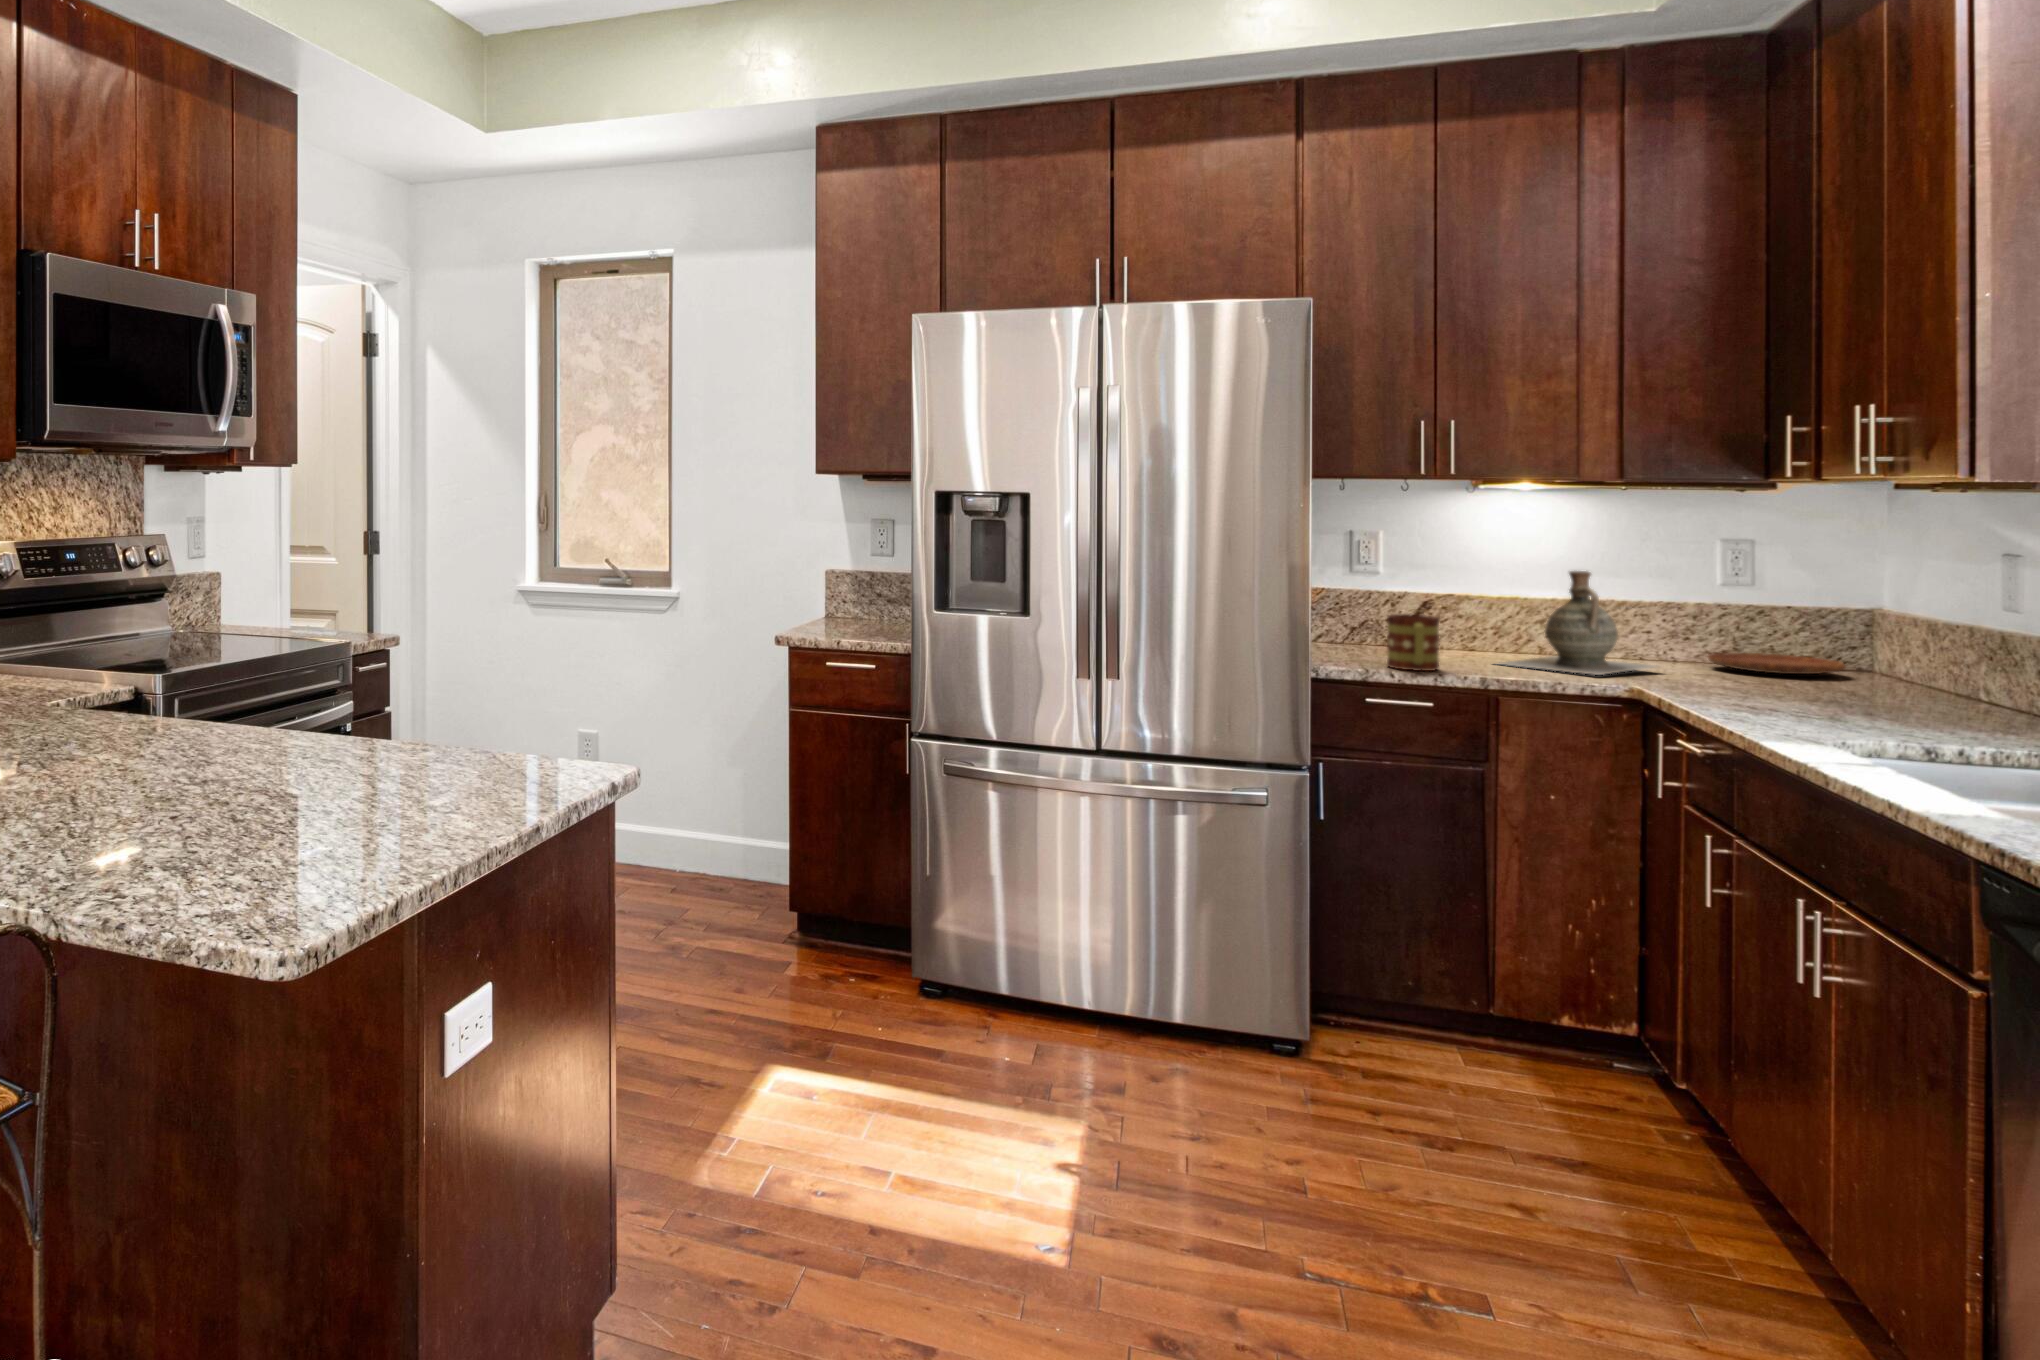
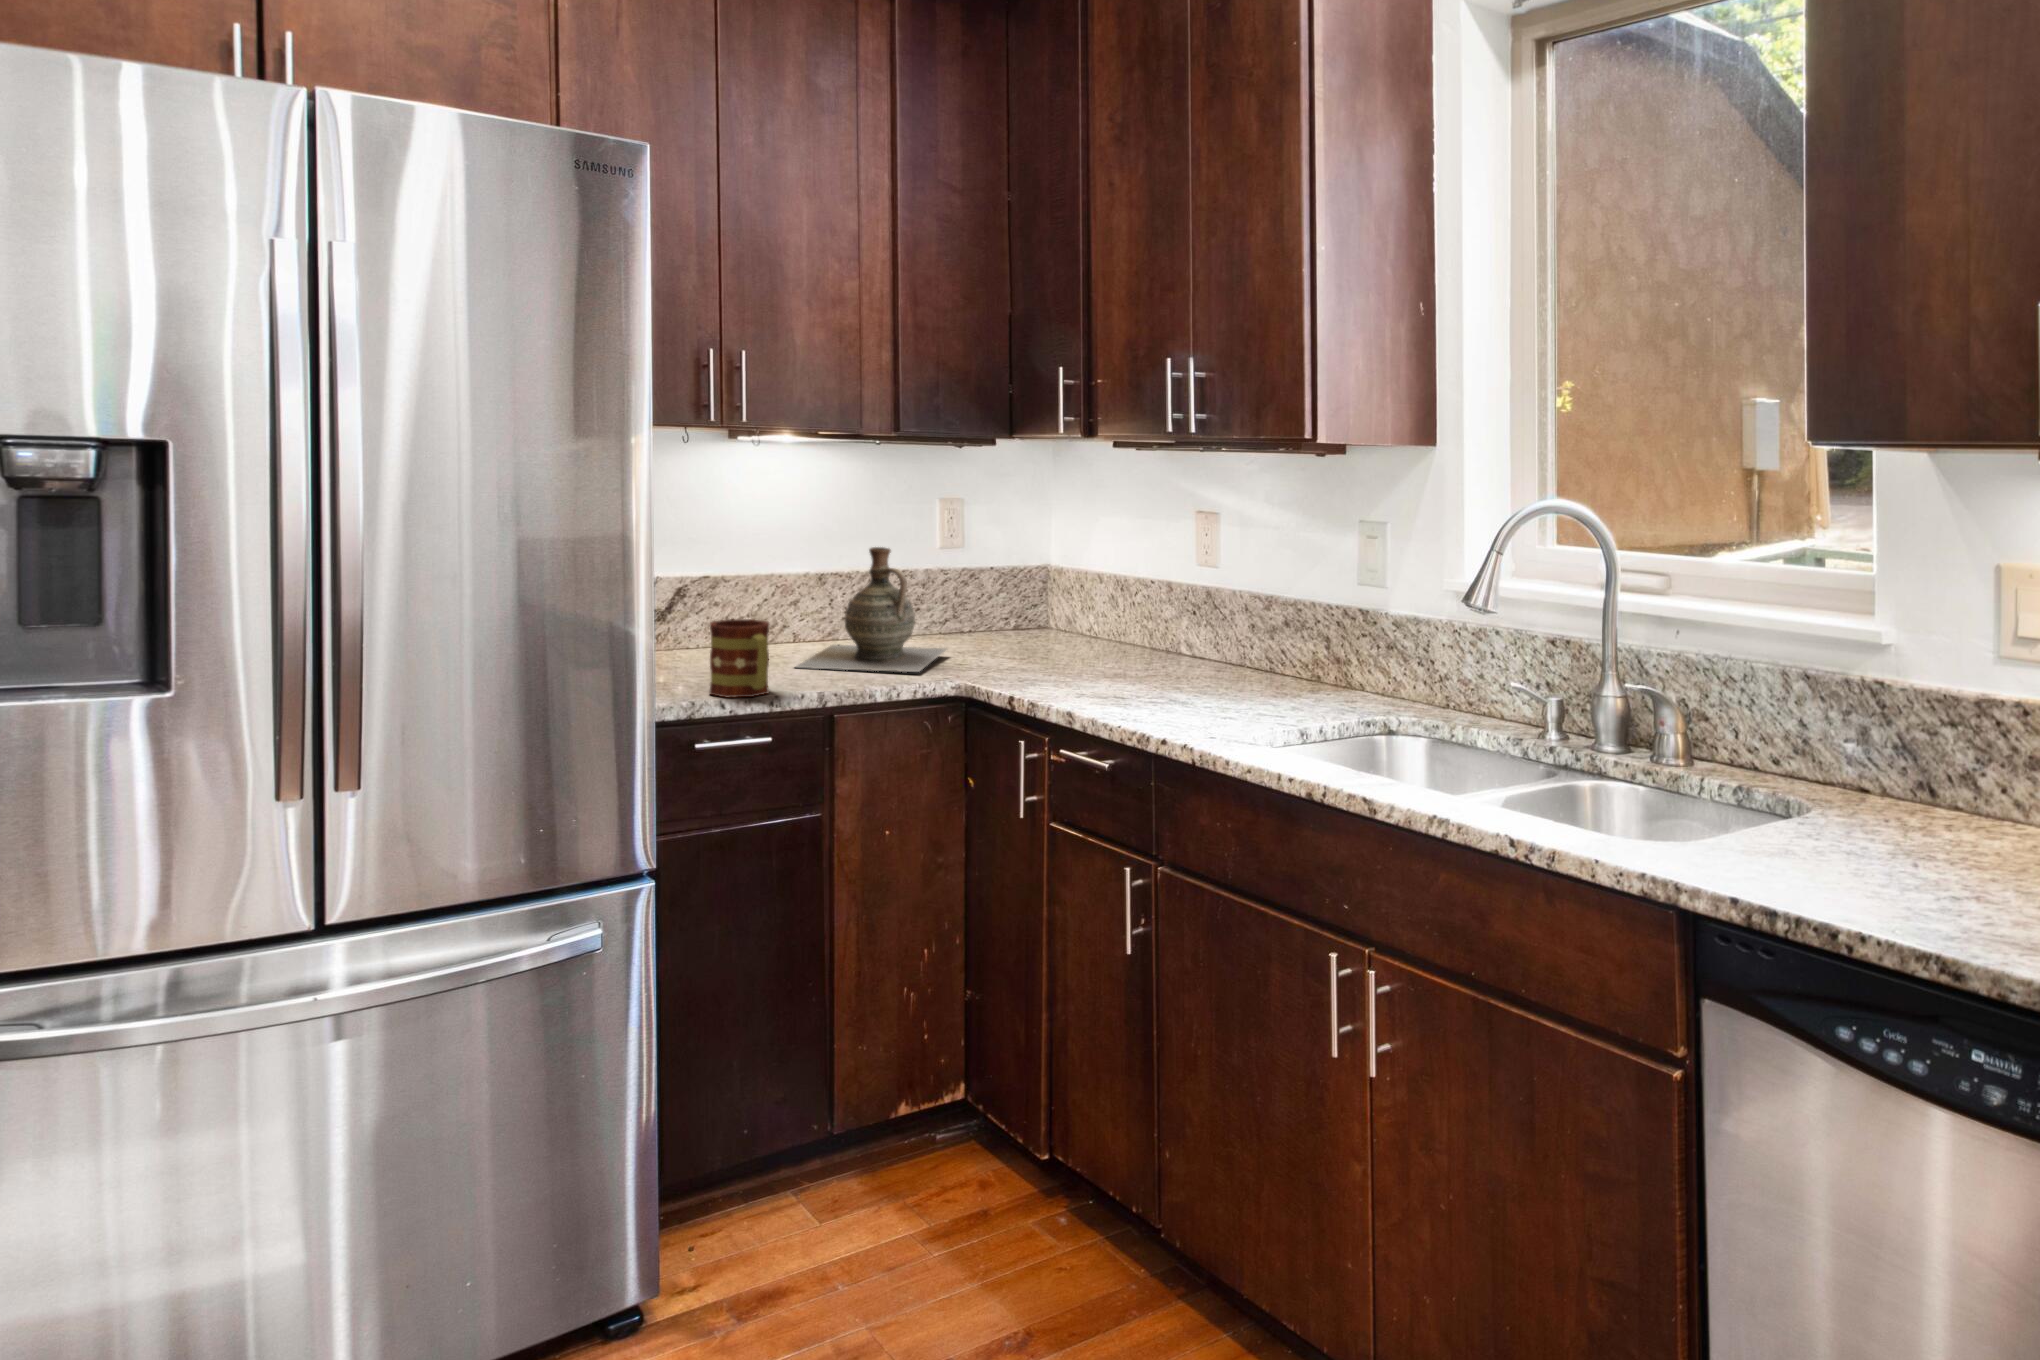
tray: present [1708,653,1846,674] -> none [953,618,1065,642]

